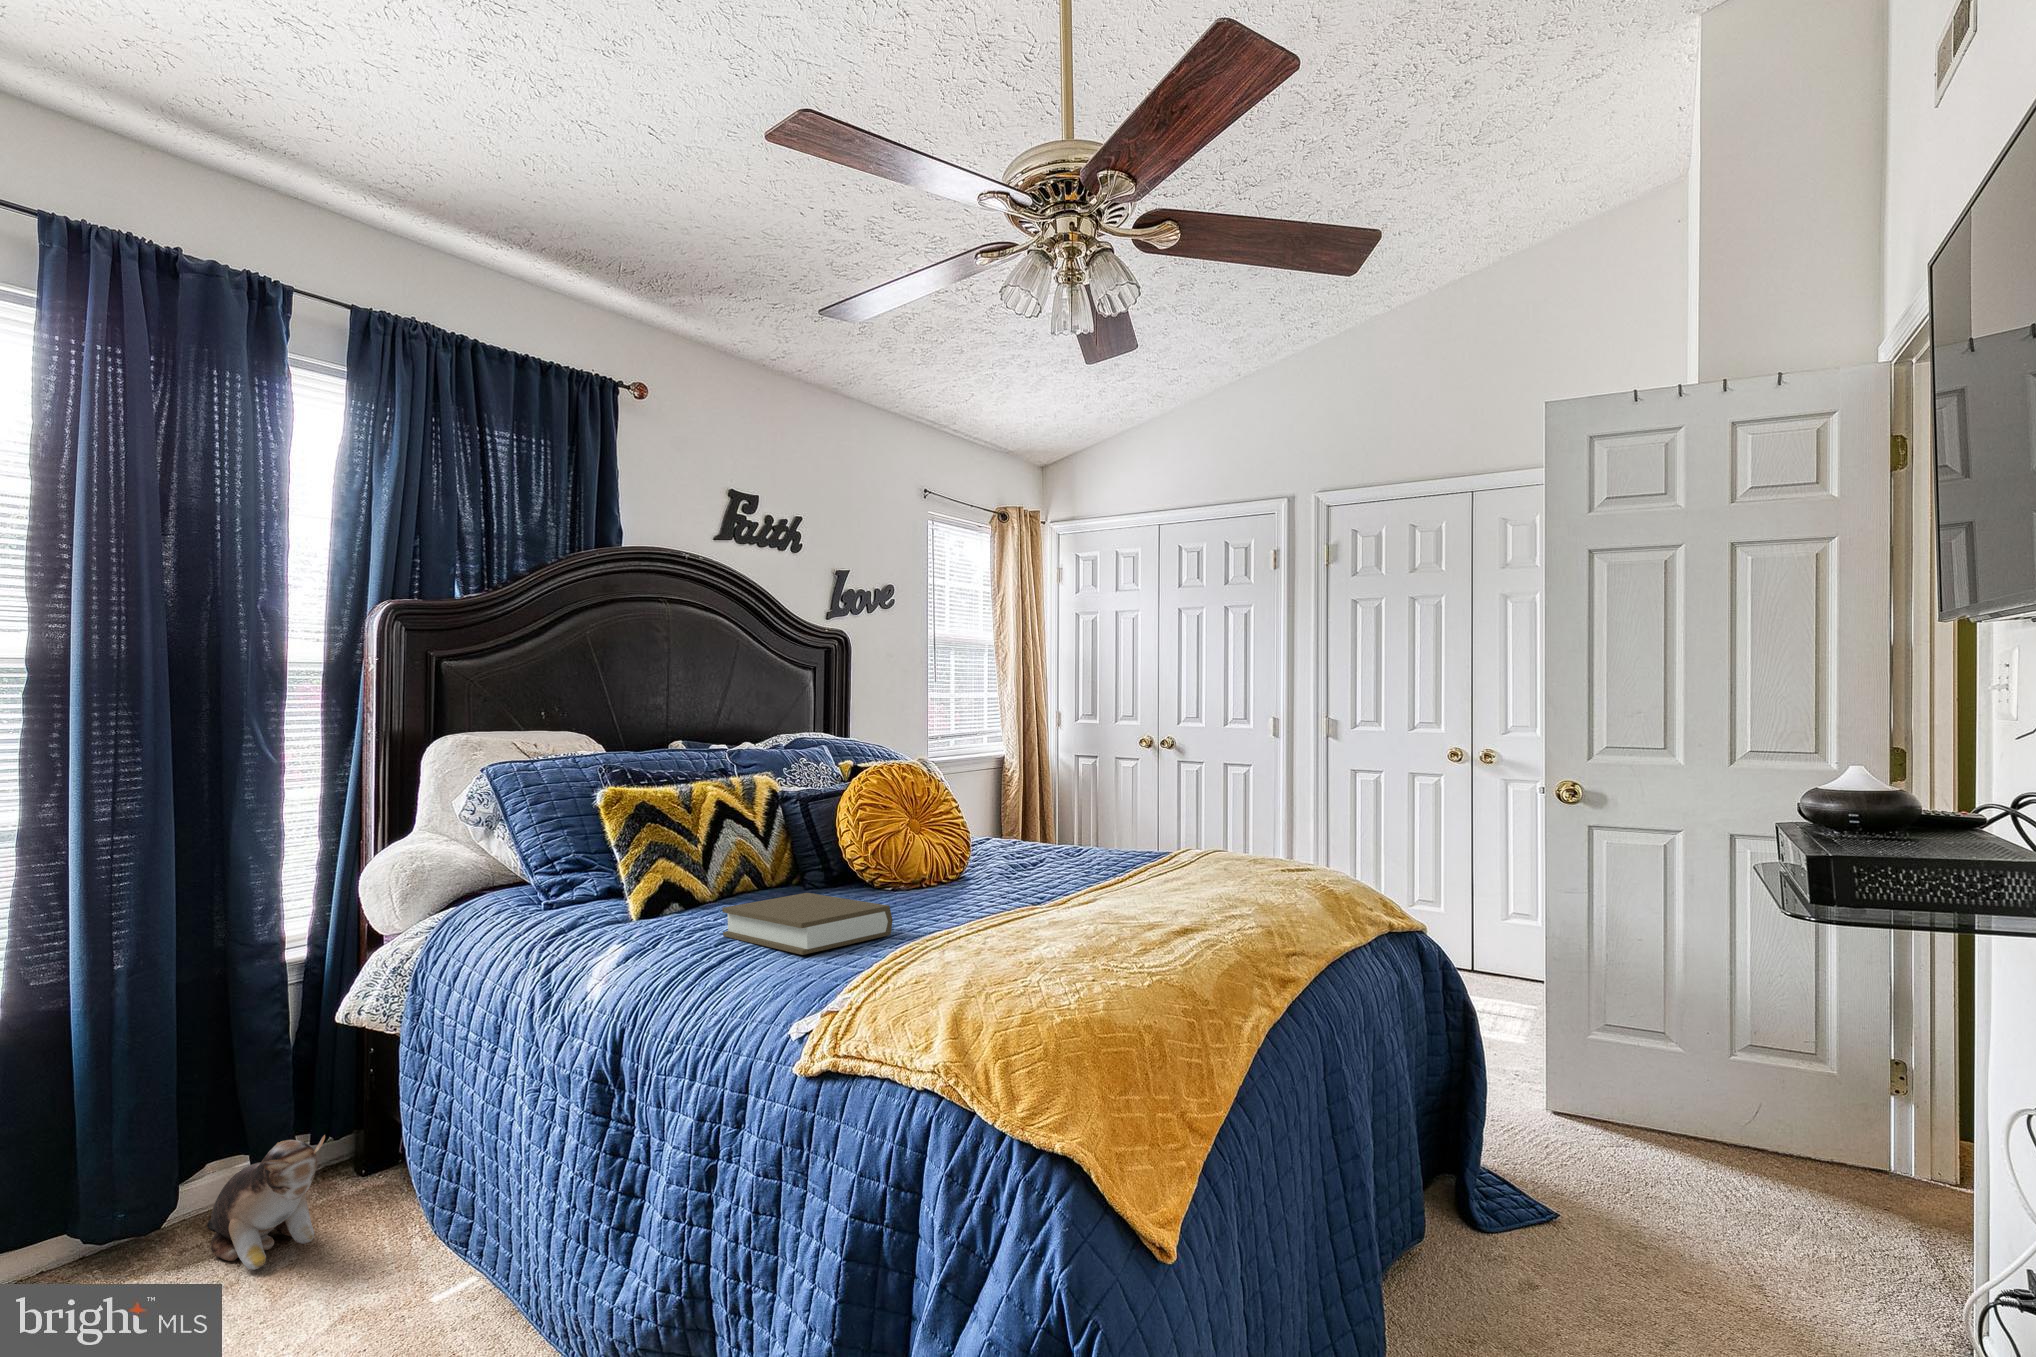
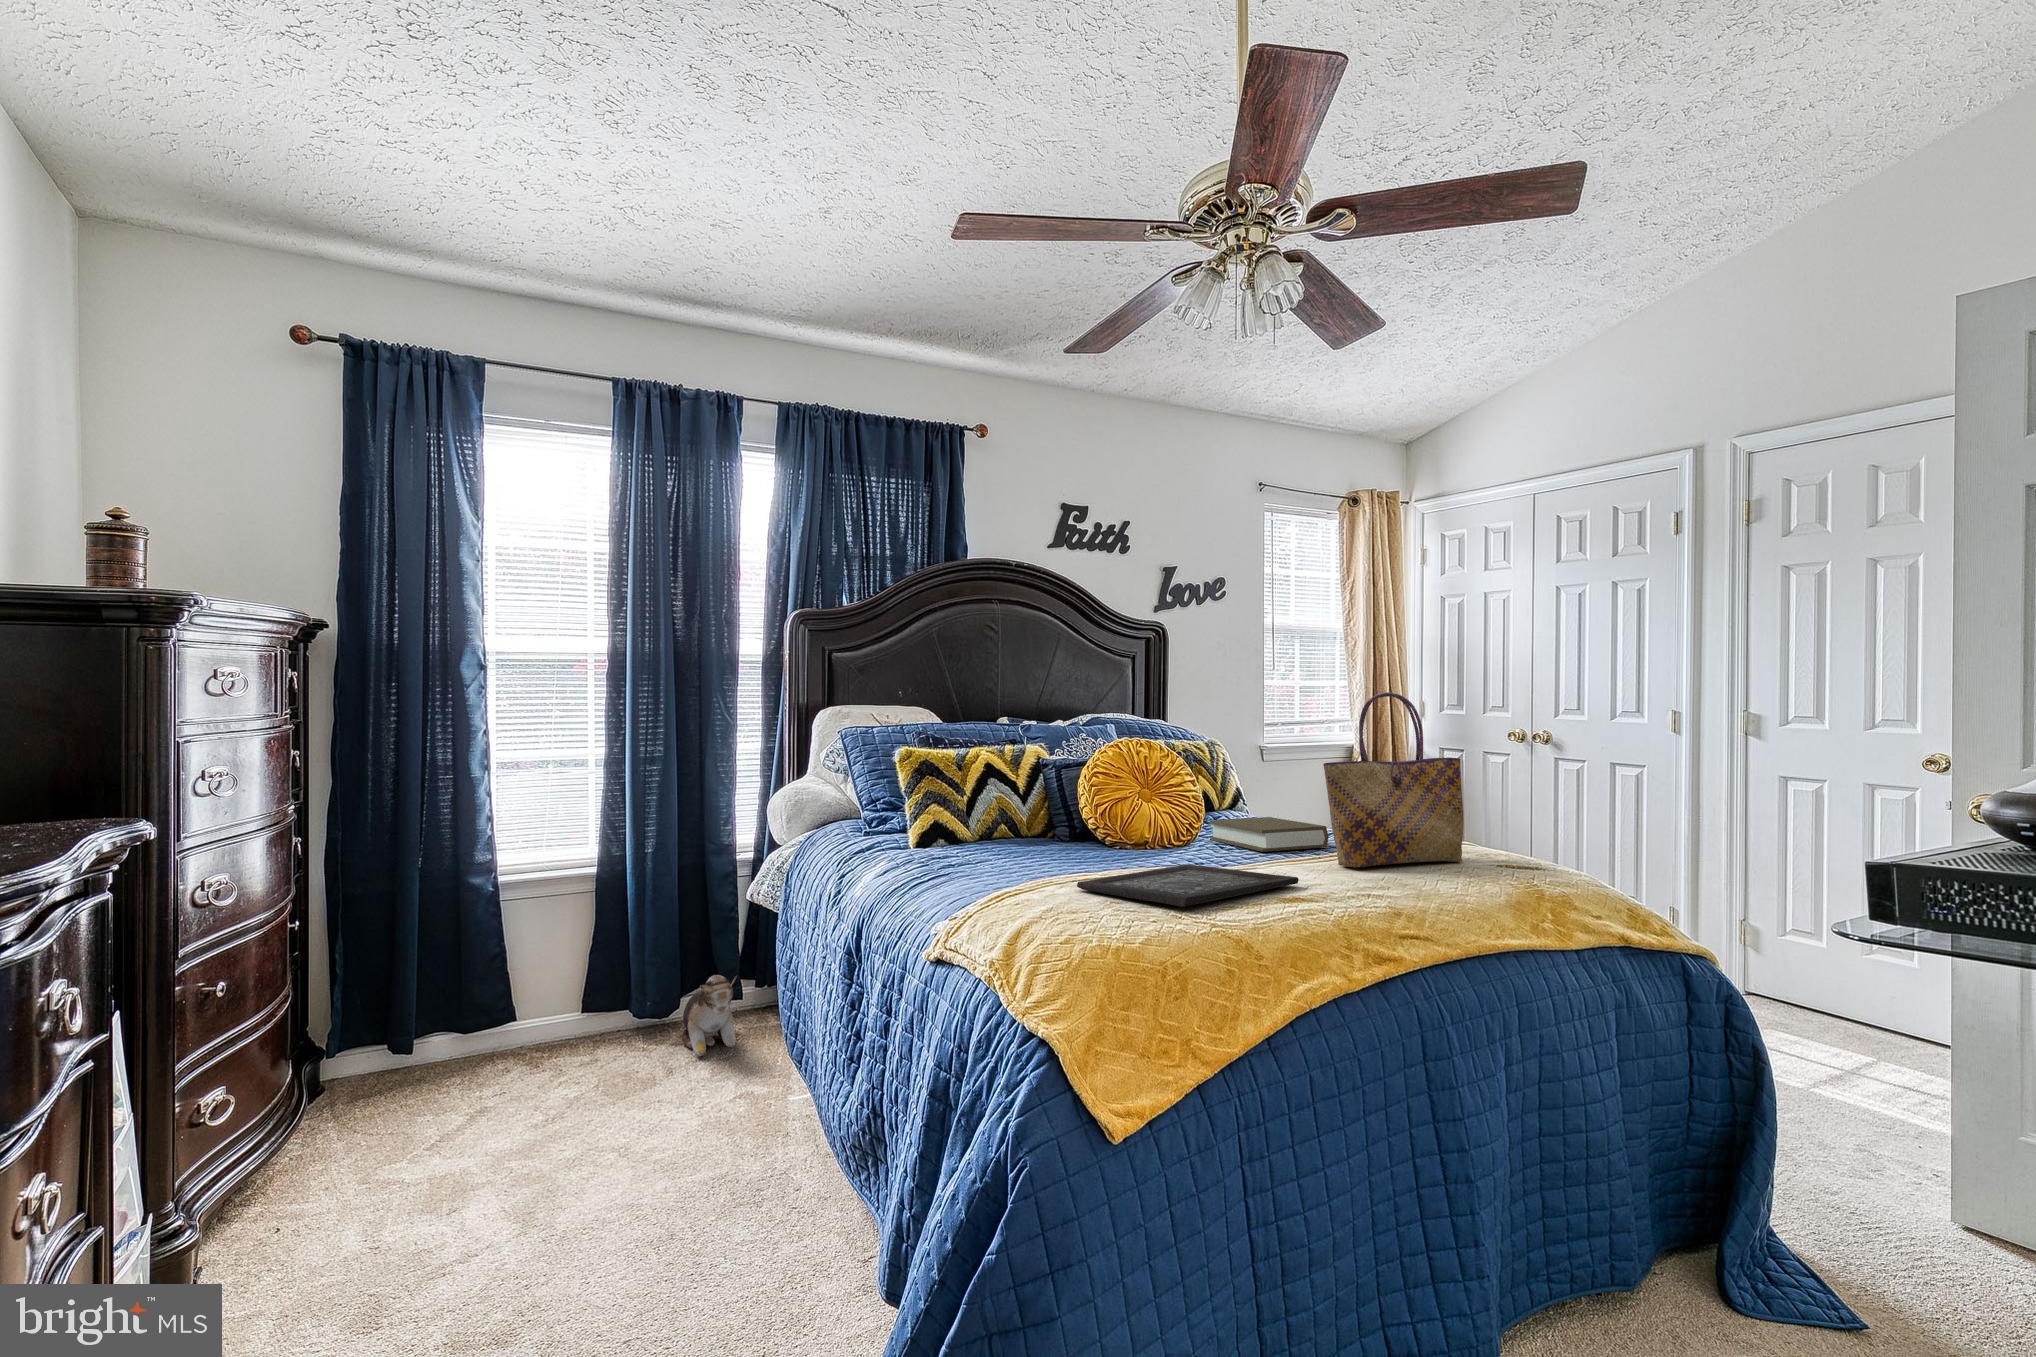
tote bag: none [1160,705,1273,890] -> present [1323,692,1464,867]
book: present [722,893,893,955] -> present [1210,817,1329,852]
tray: none [948,905,1176,958] -> present [1077,865,1299,907]

